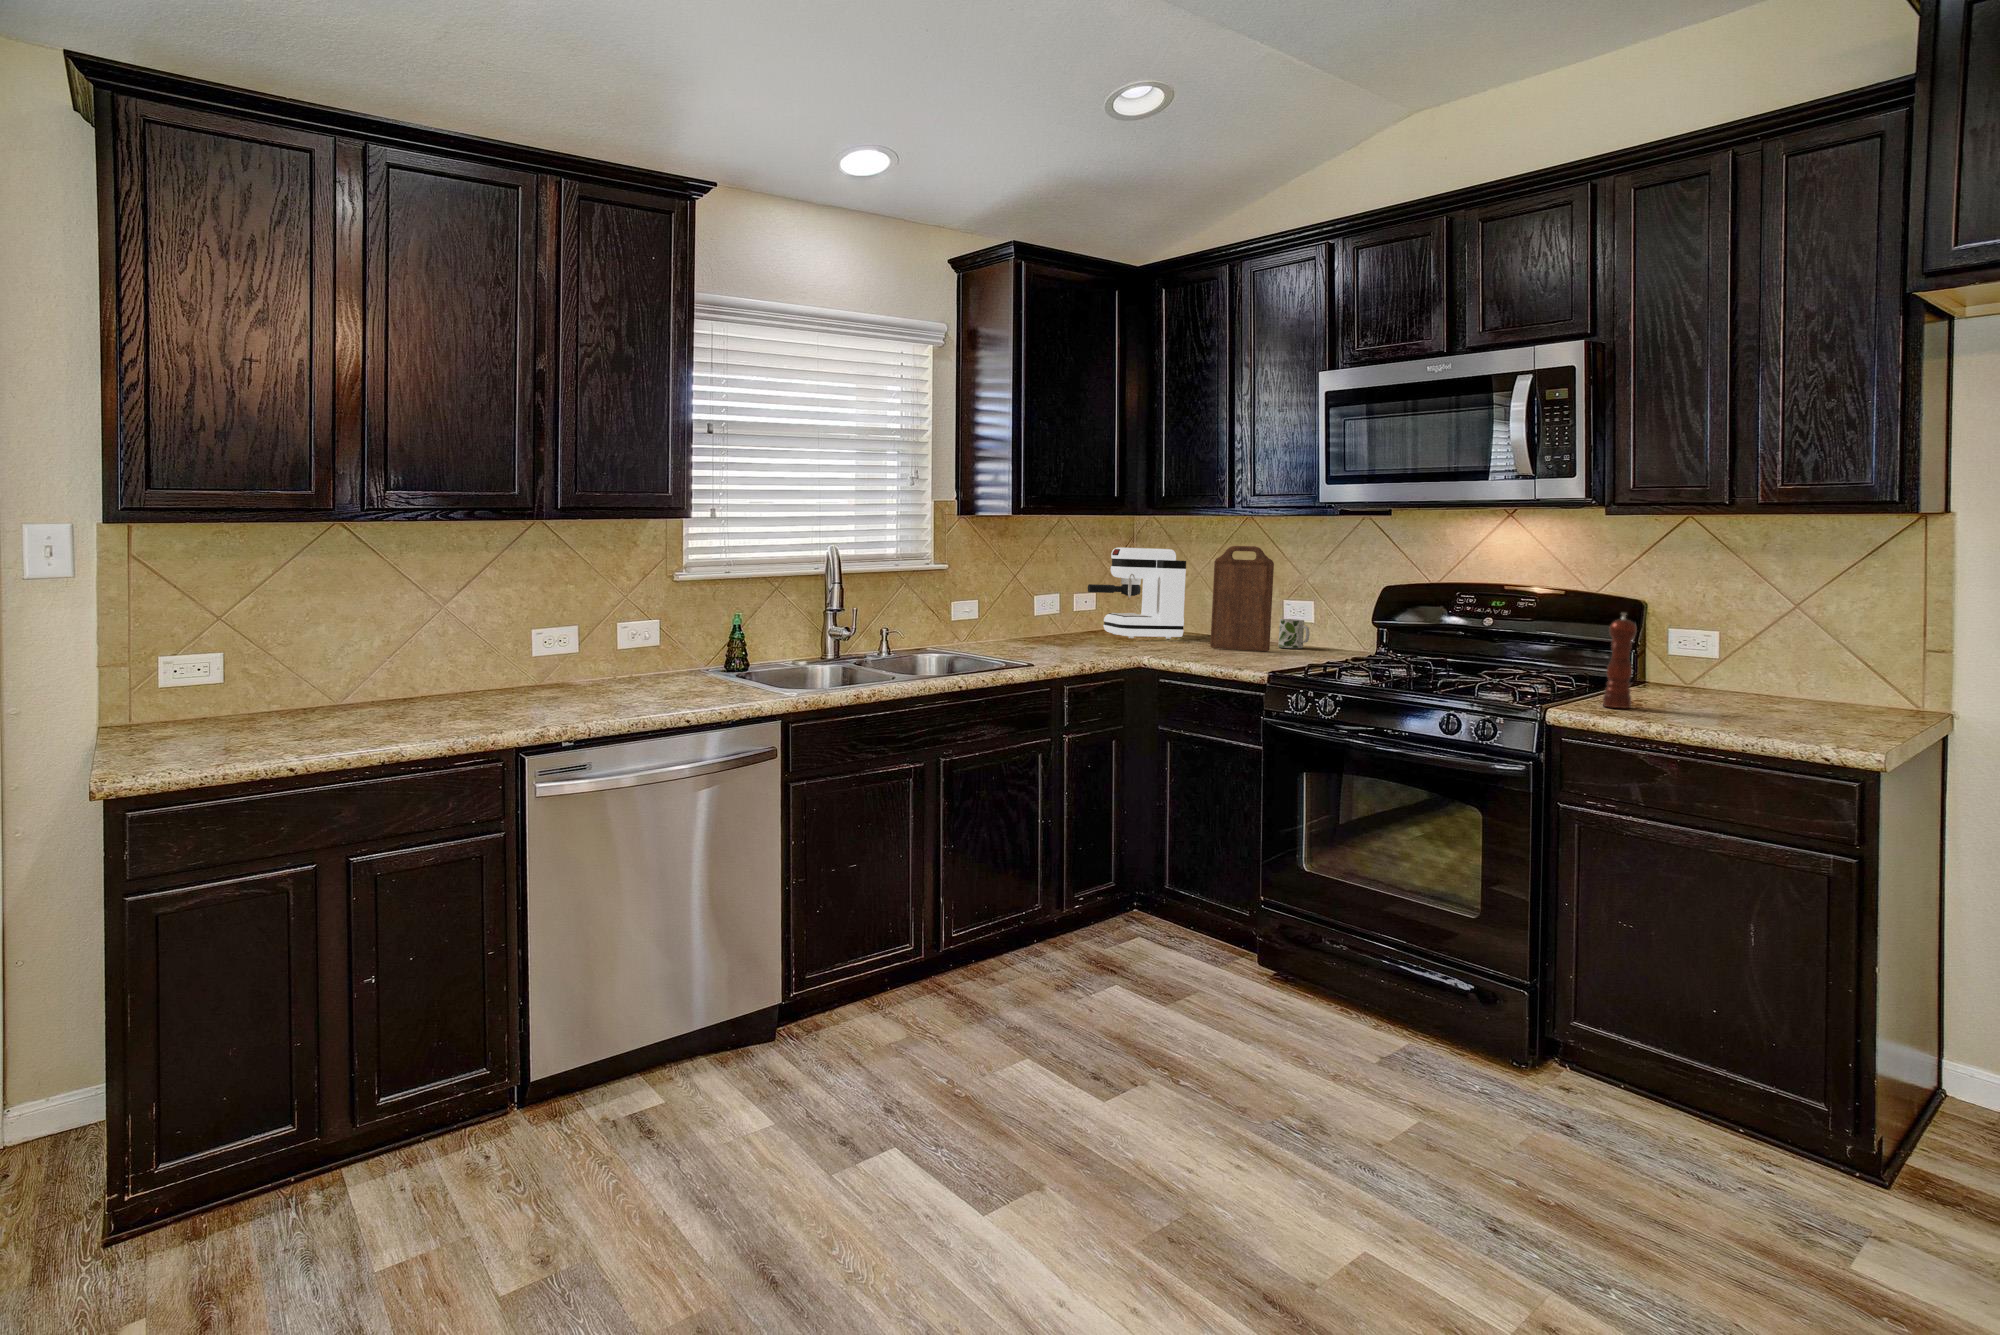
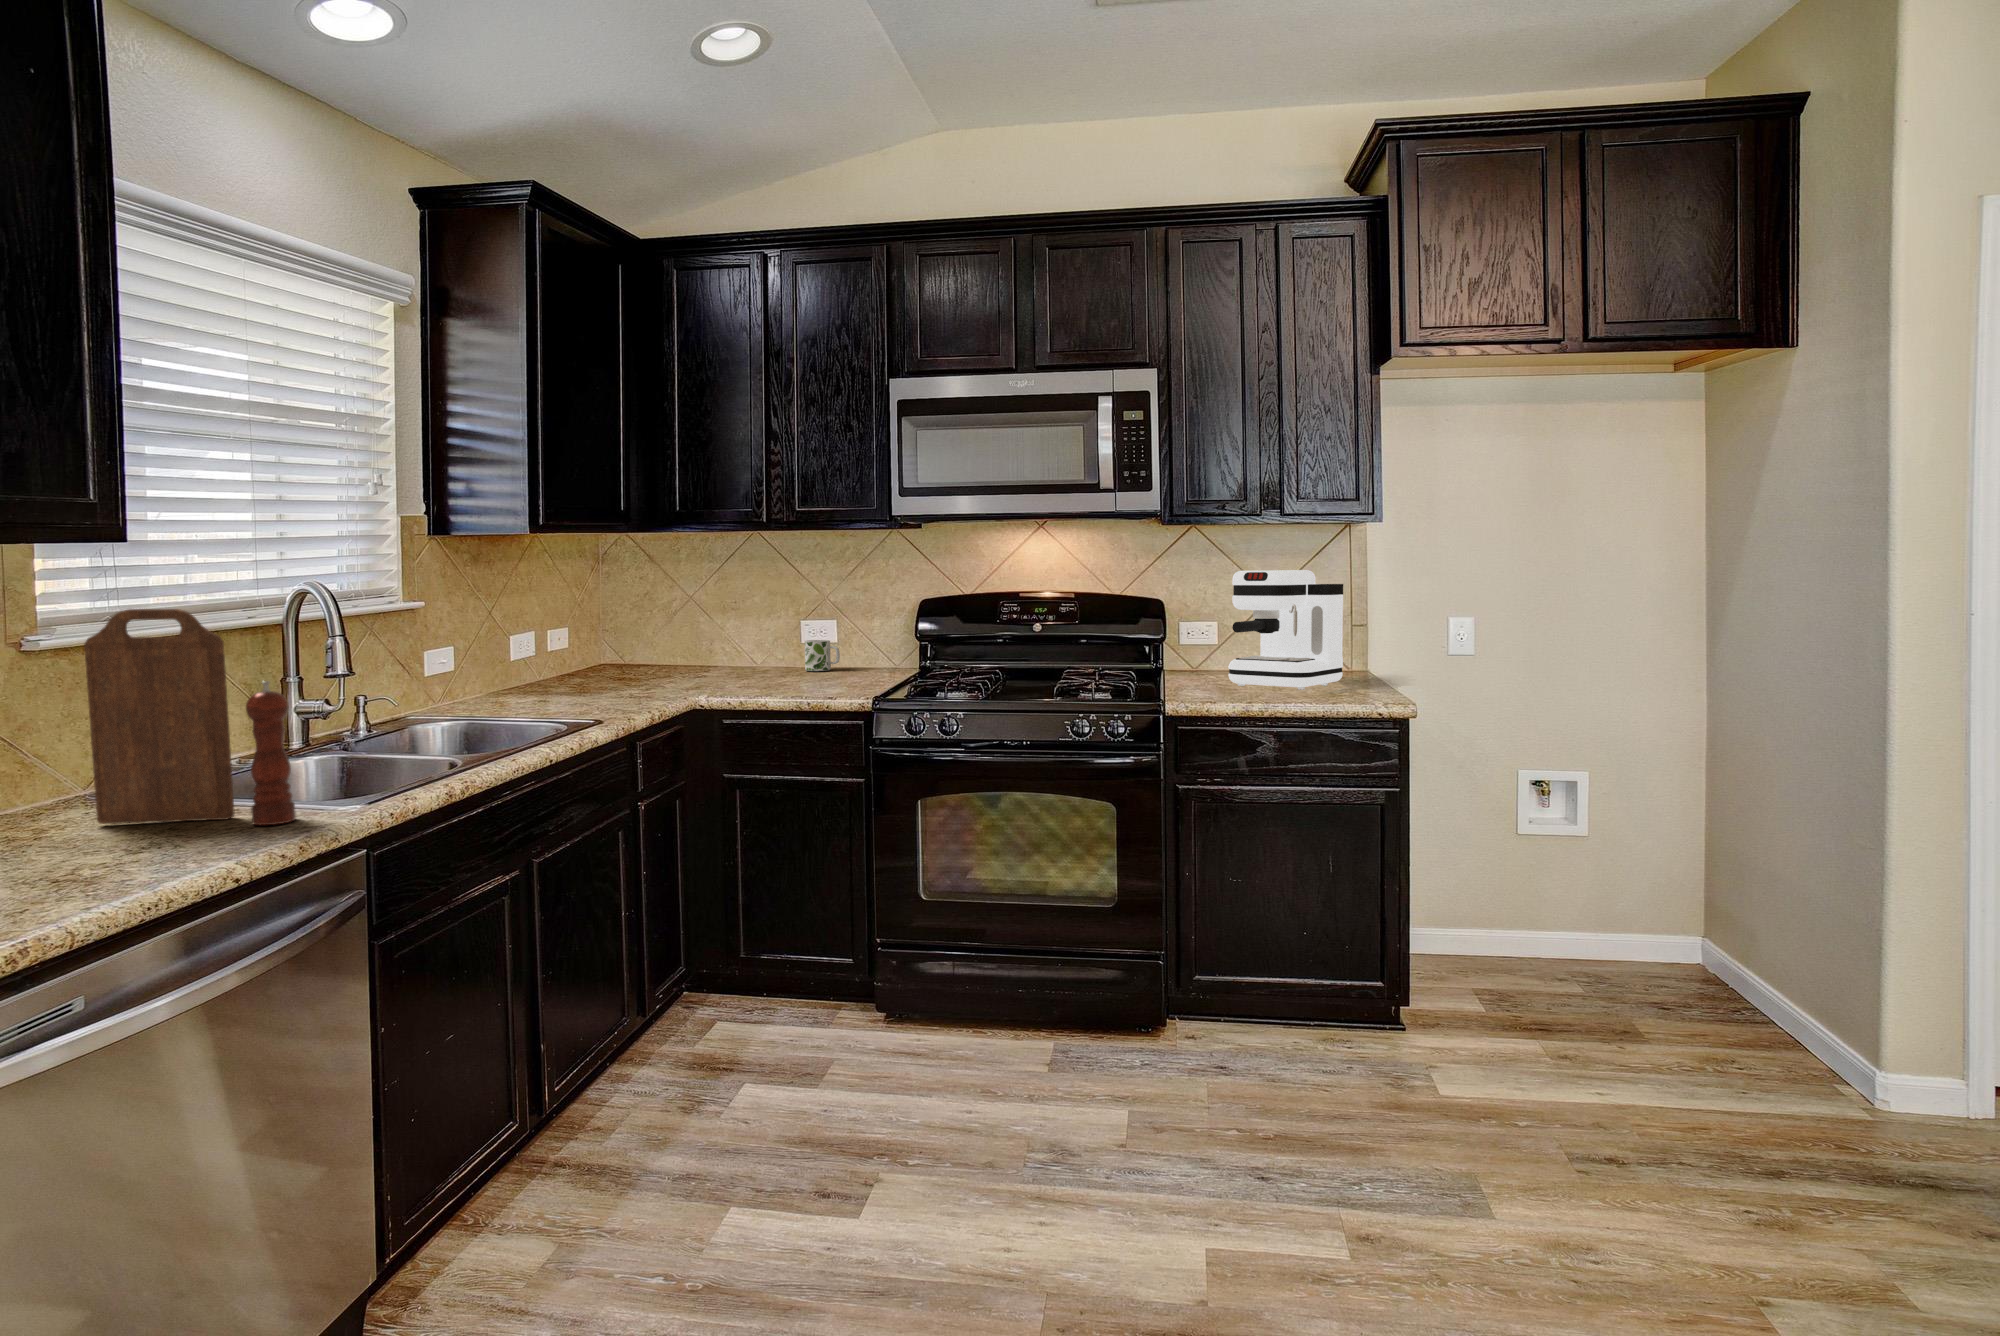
cutting board: present [1210,546,1274,652] -> present [84,609,234,824]
coffee maker: present [1088,548,1186,639] -> present [1228,570,1343,690]
pepper mill: present [1603,613,1636,708] -> present [246,681,296,825]

